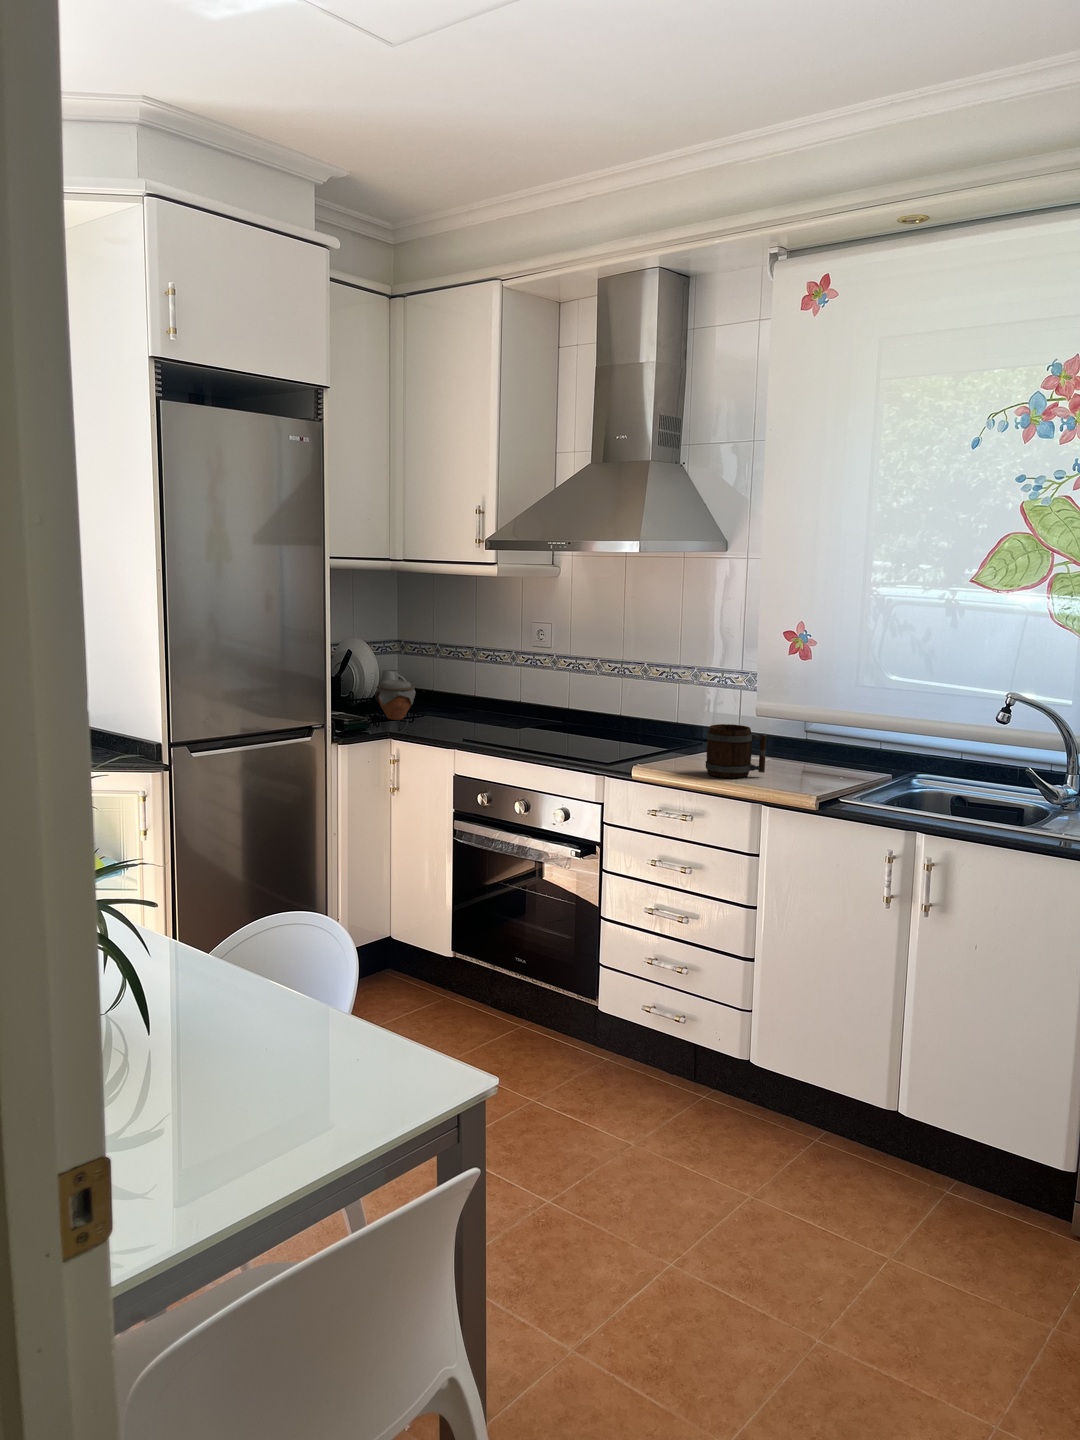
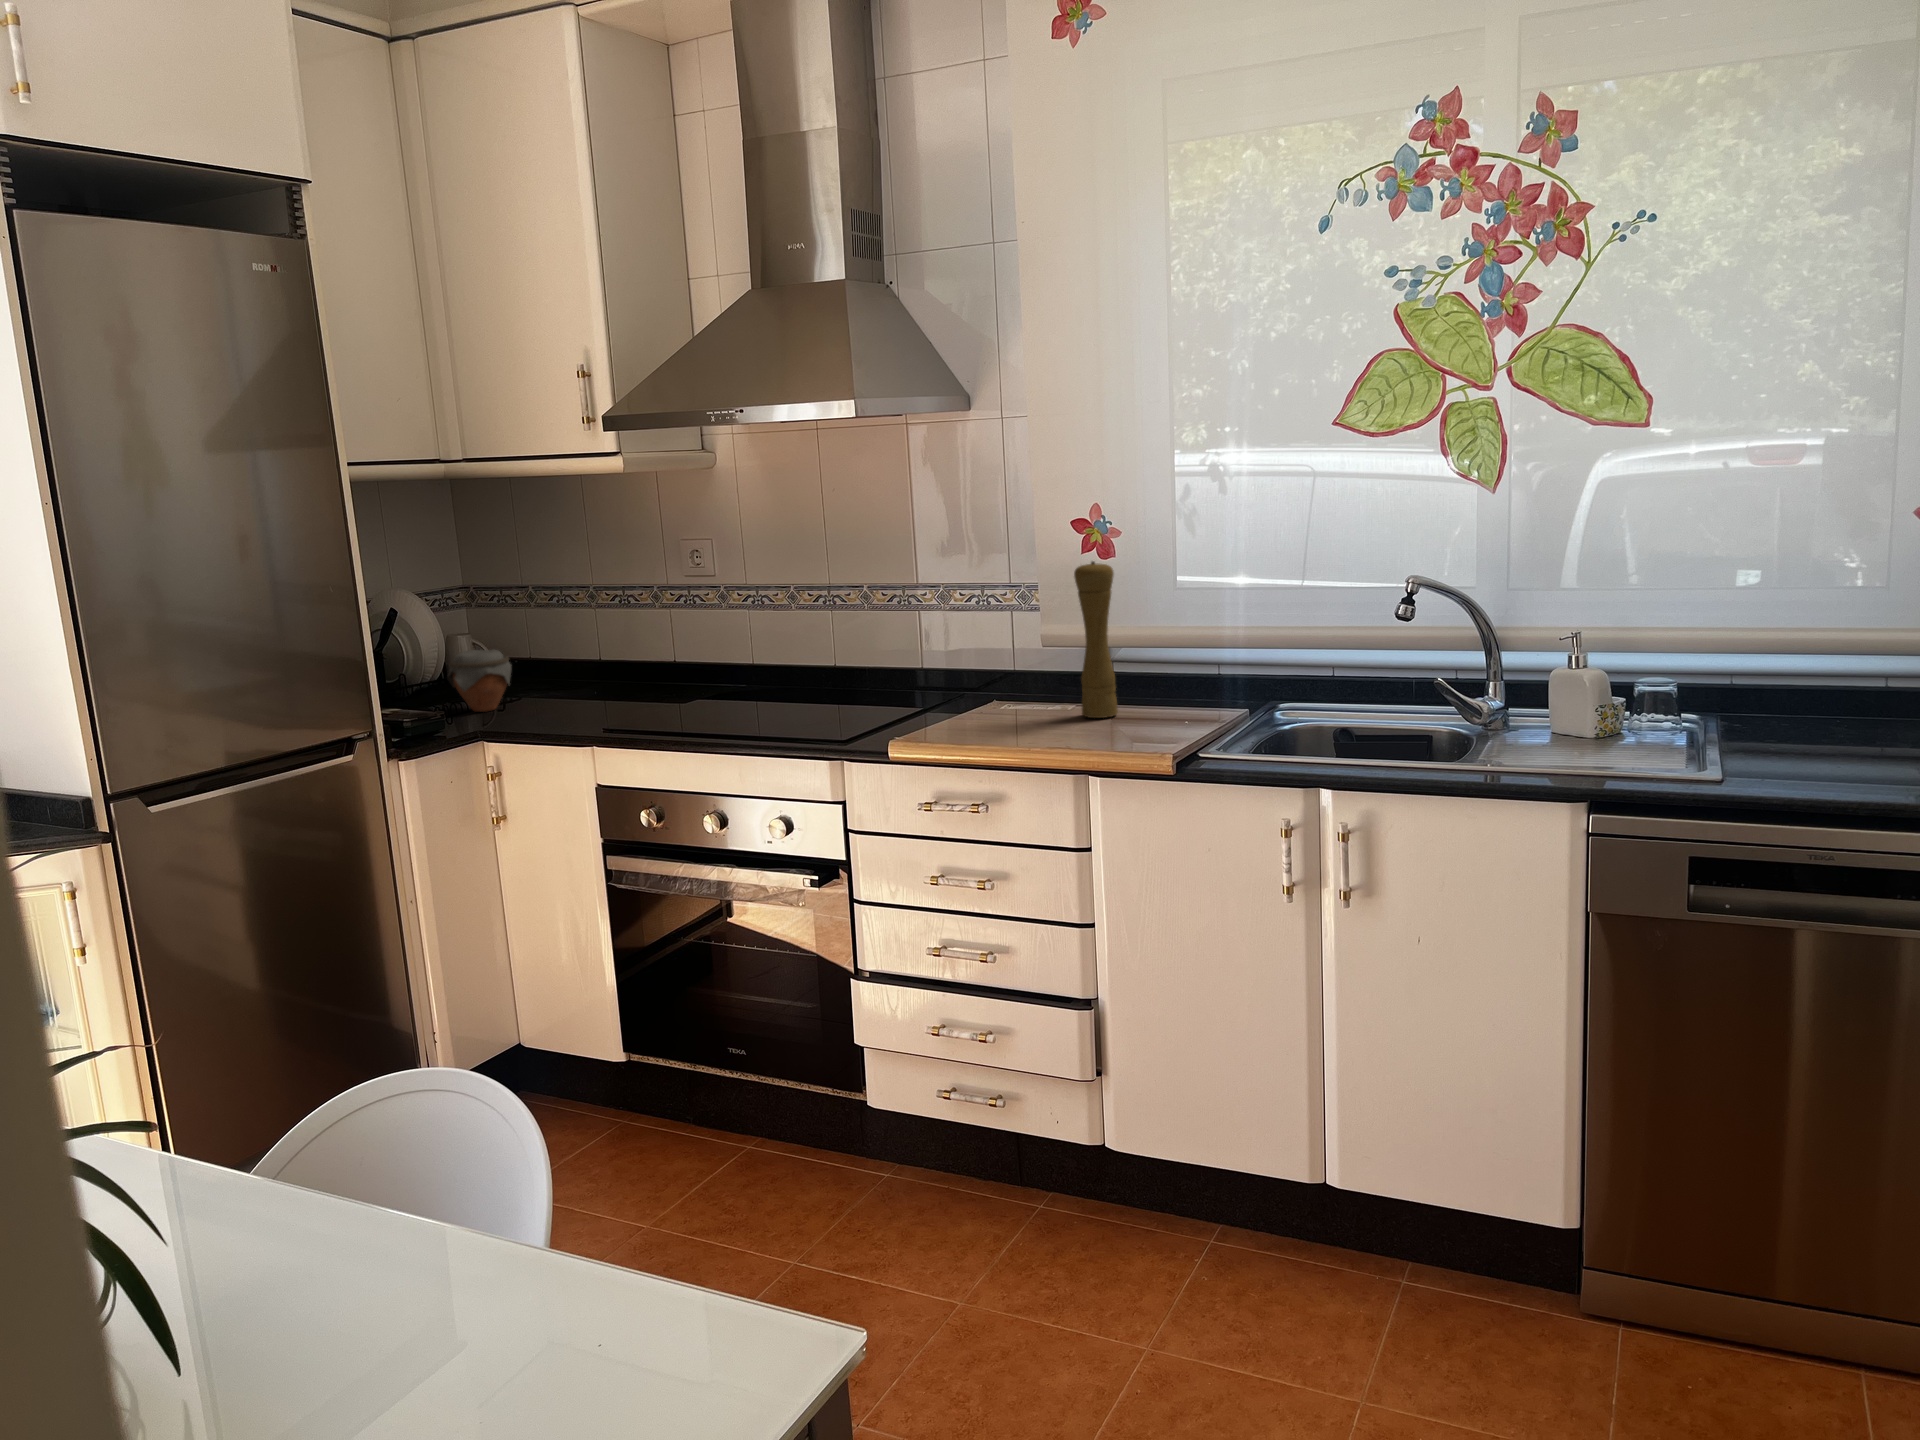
pepper mill: none [774,661,806,769] -> present [1074,561,1118,718]
mug: present [706,724,767,778] -> none [988,663,1077,743]

